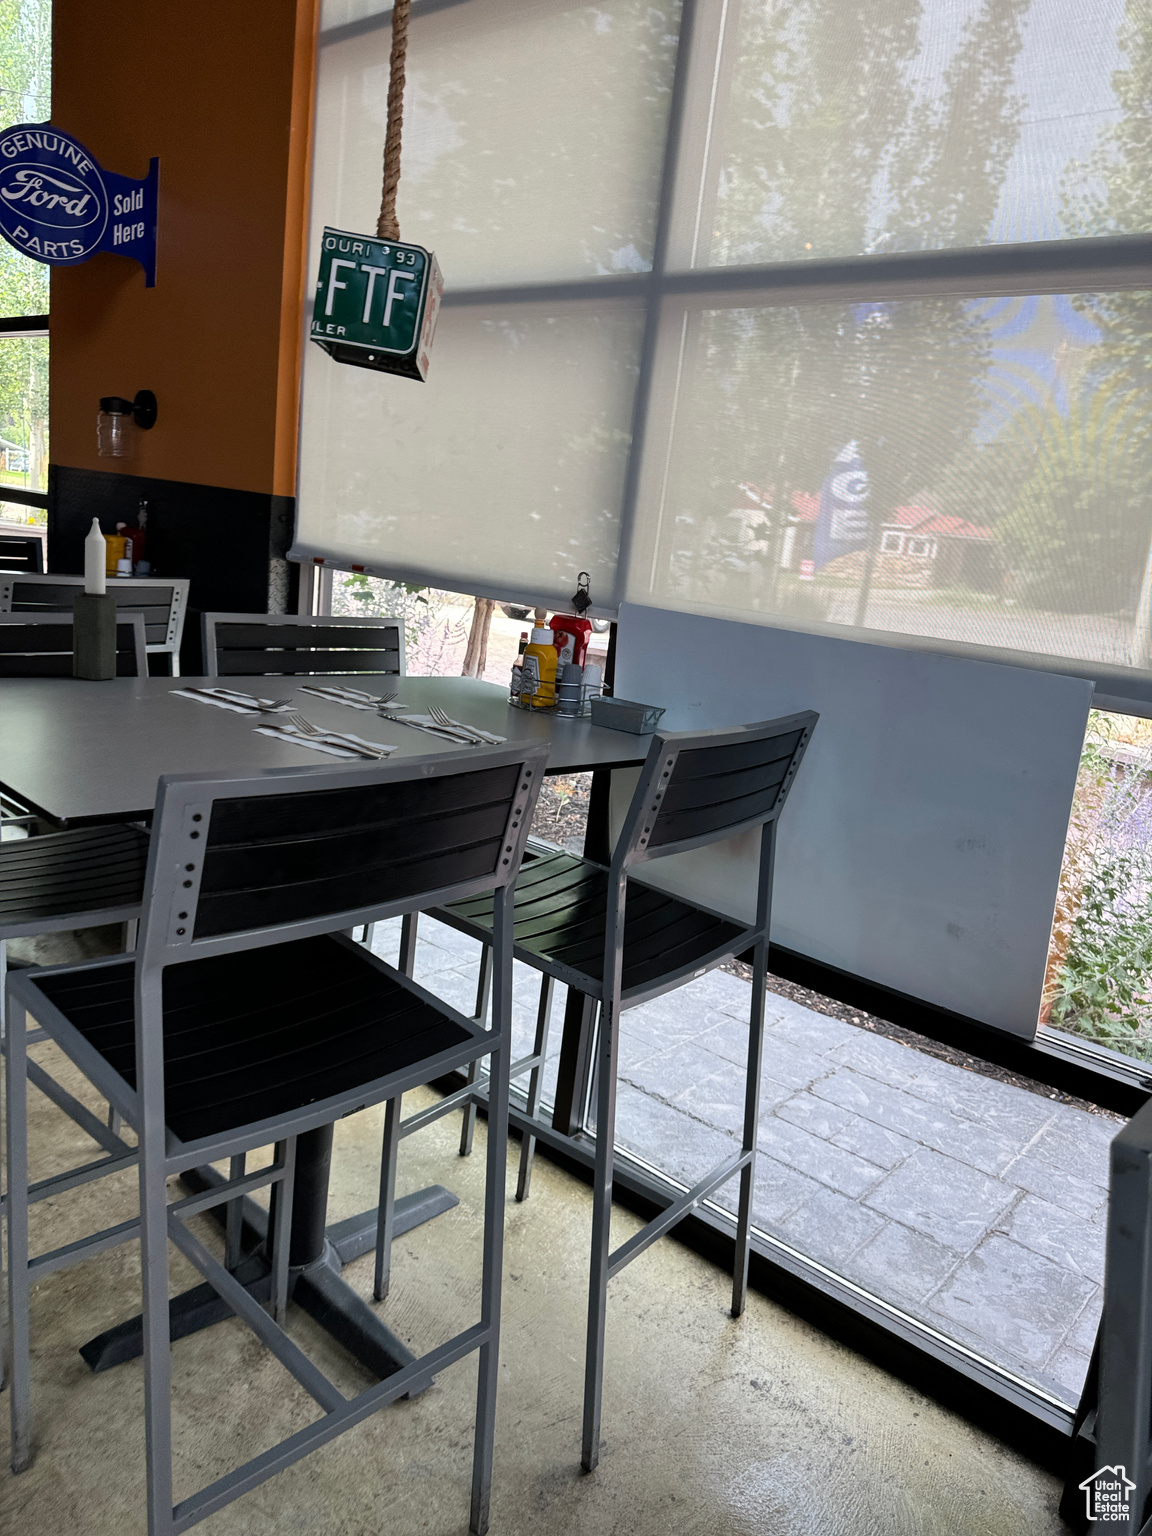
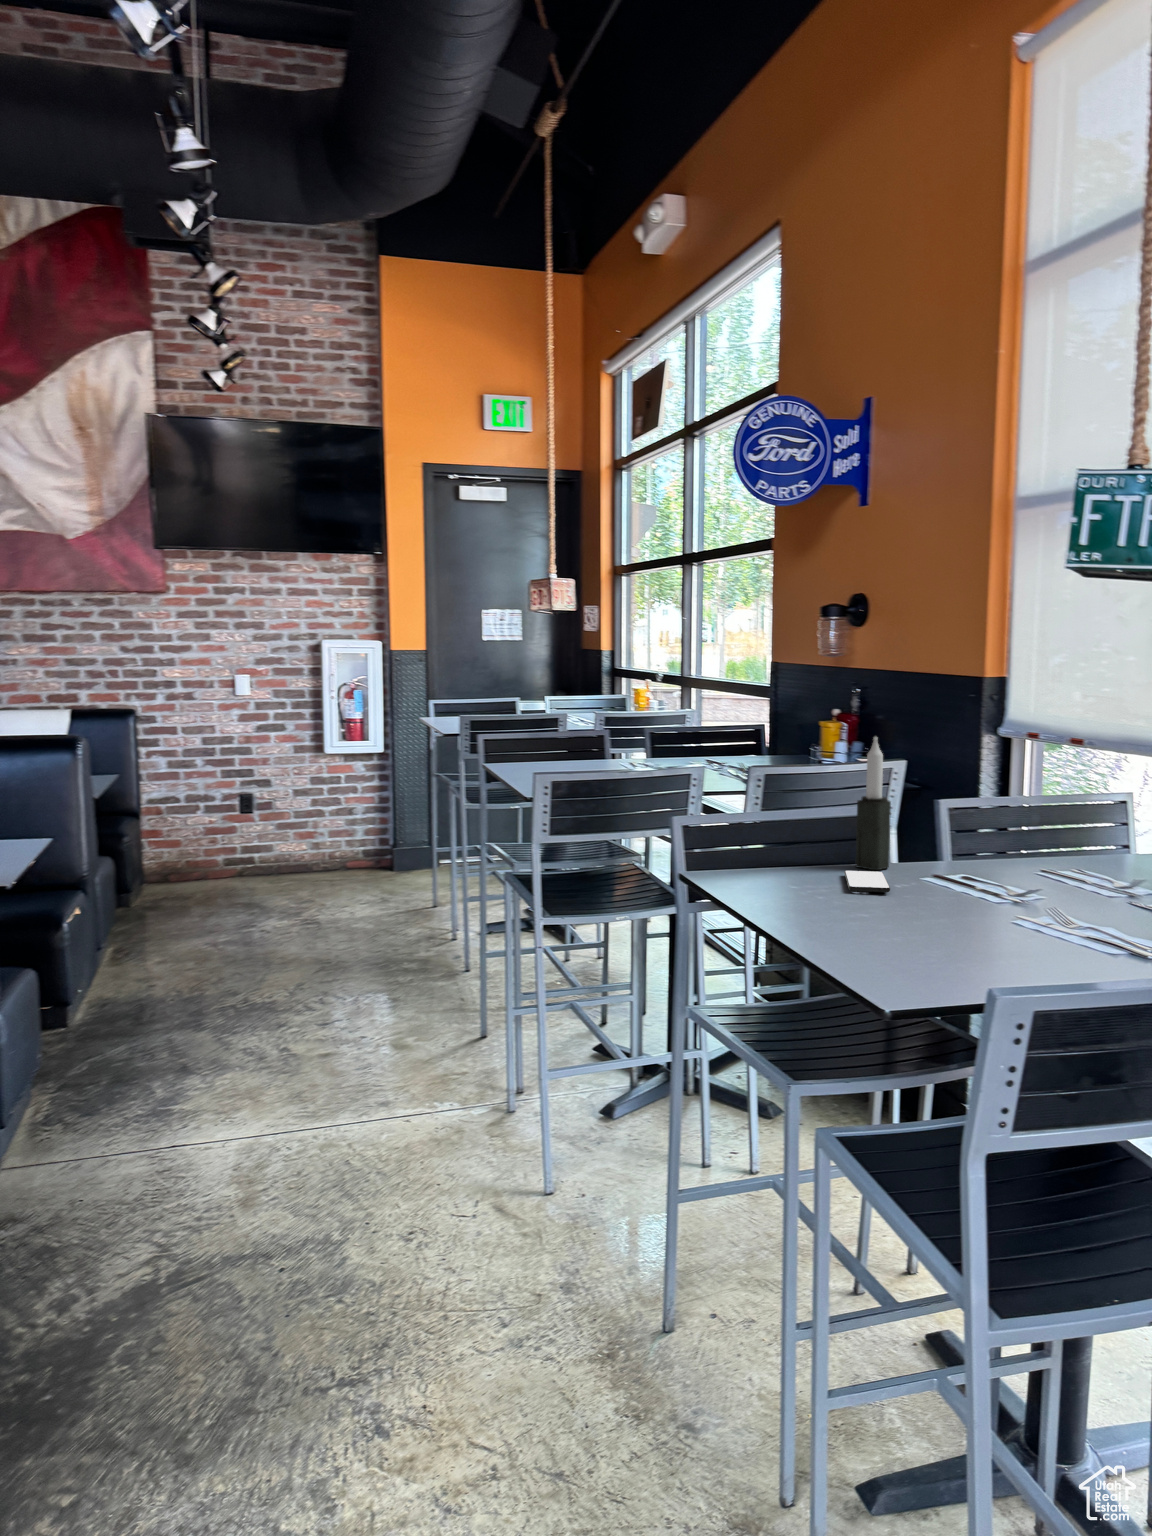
smartphone: none [43,678,101,700] -> present [844,871,890,893]

